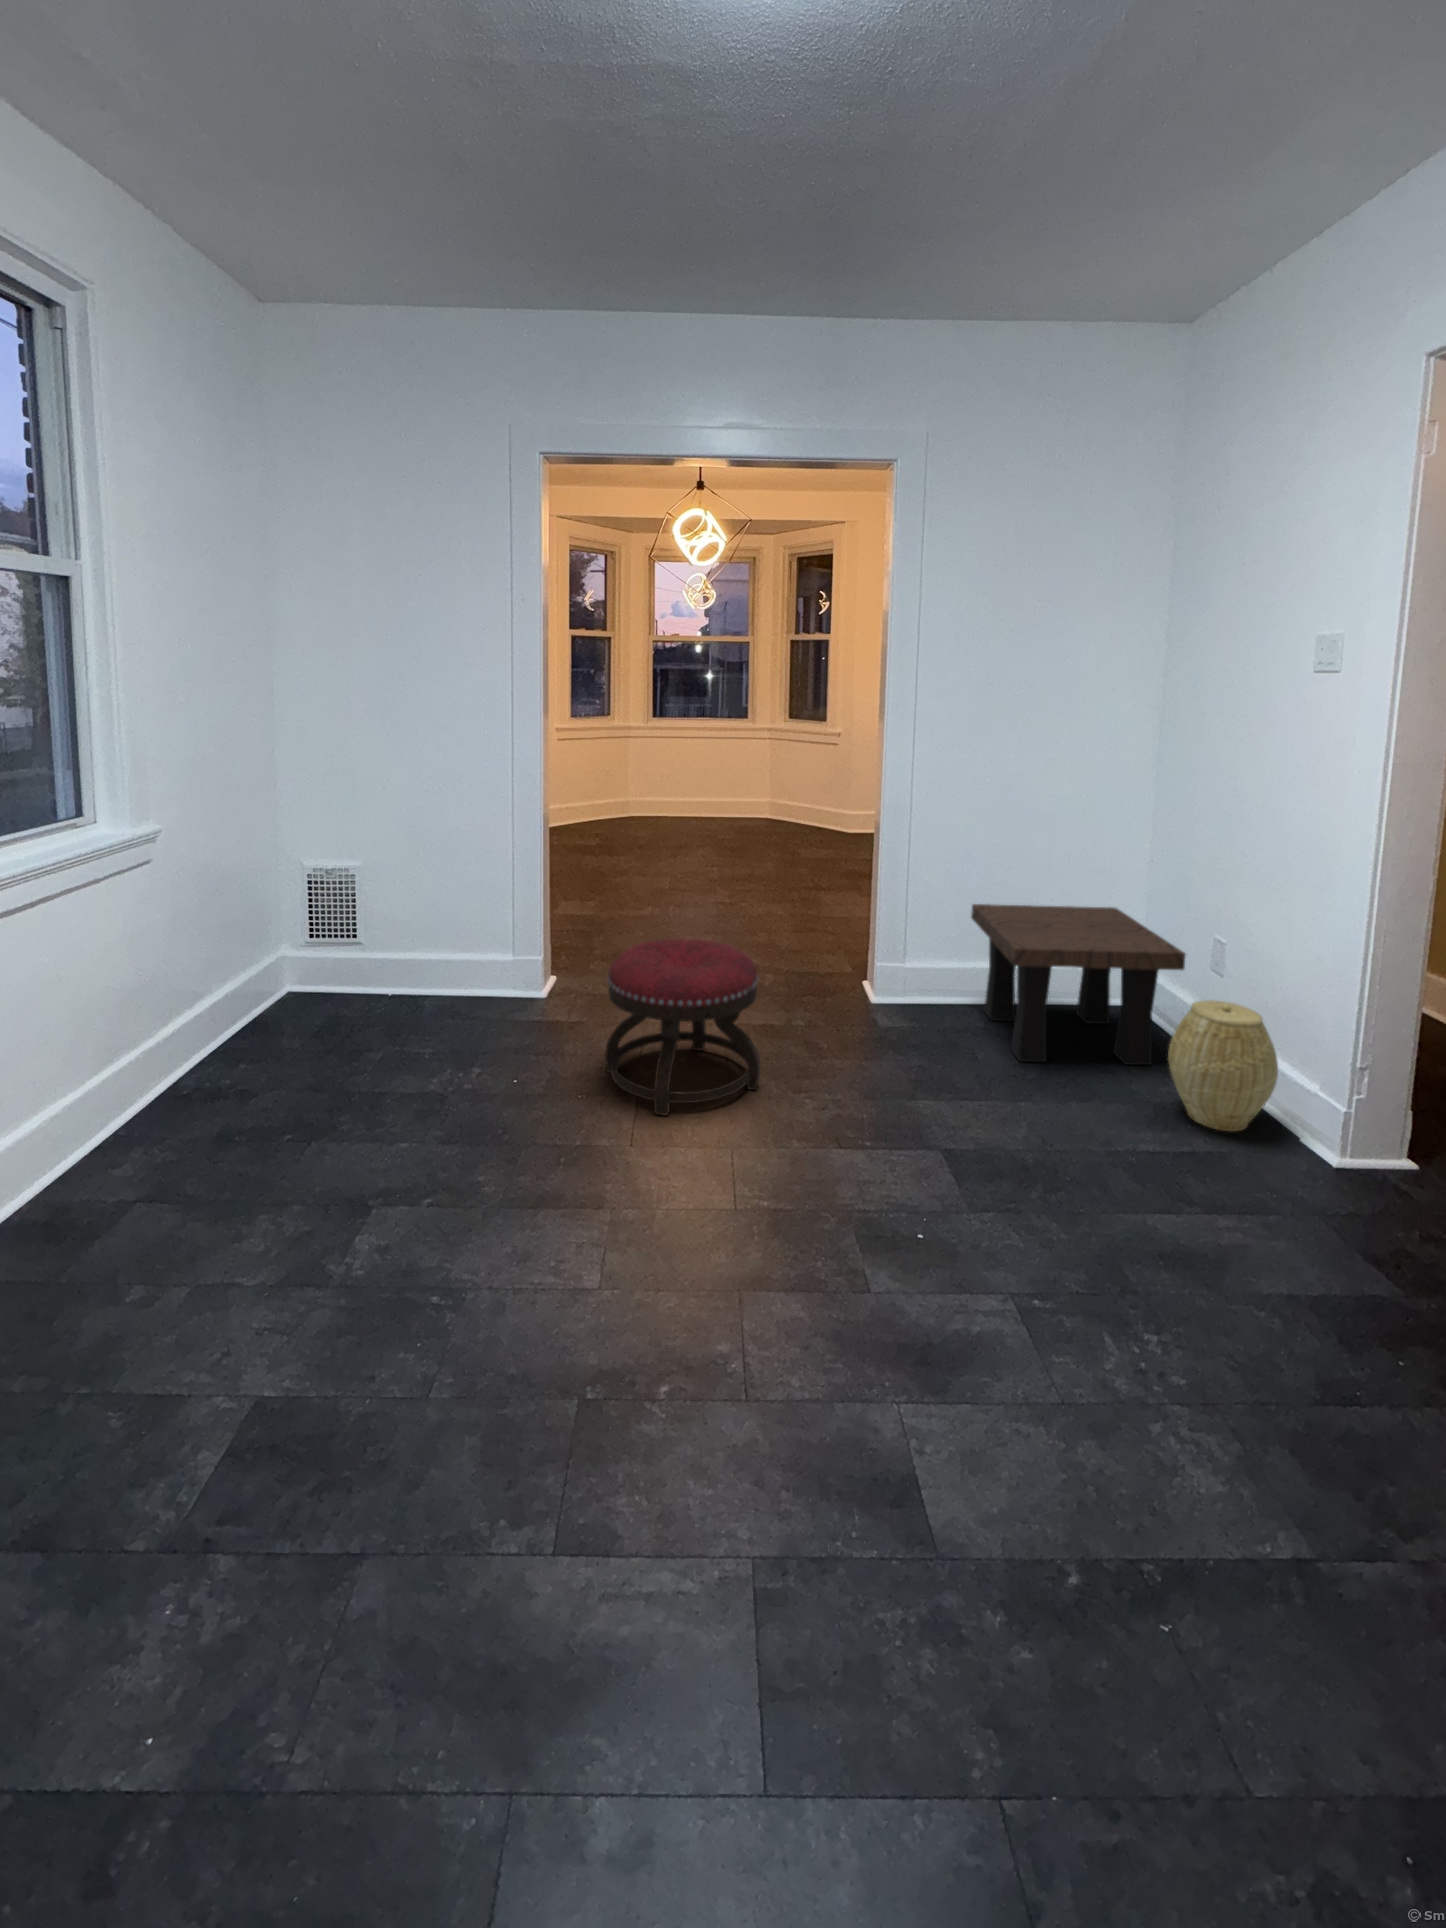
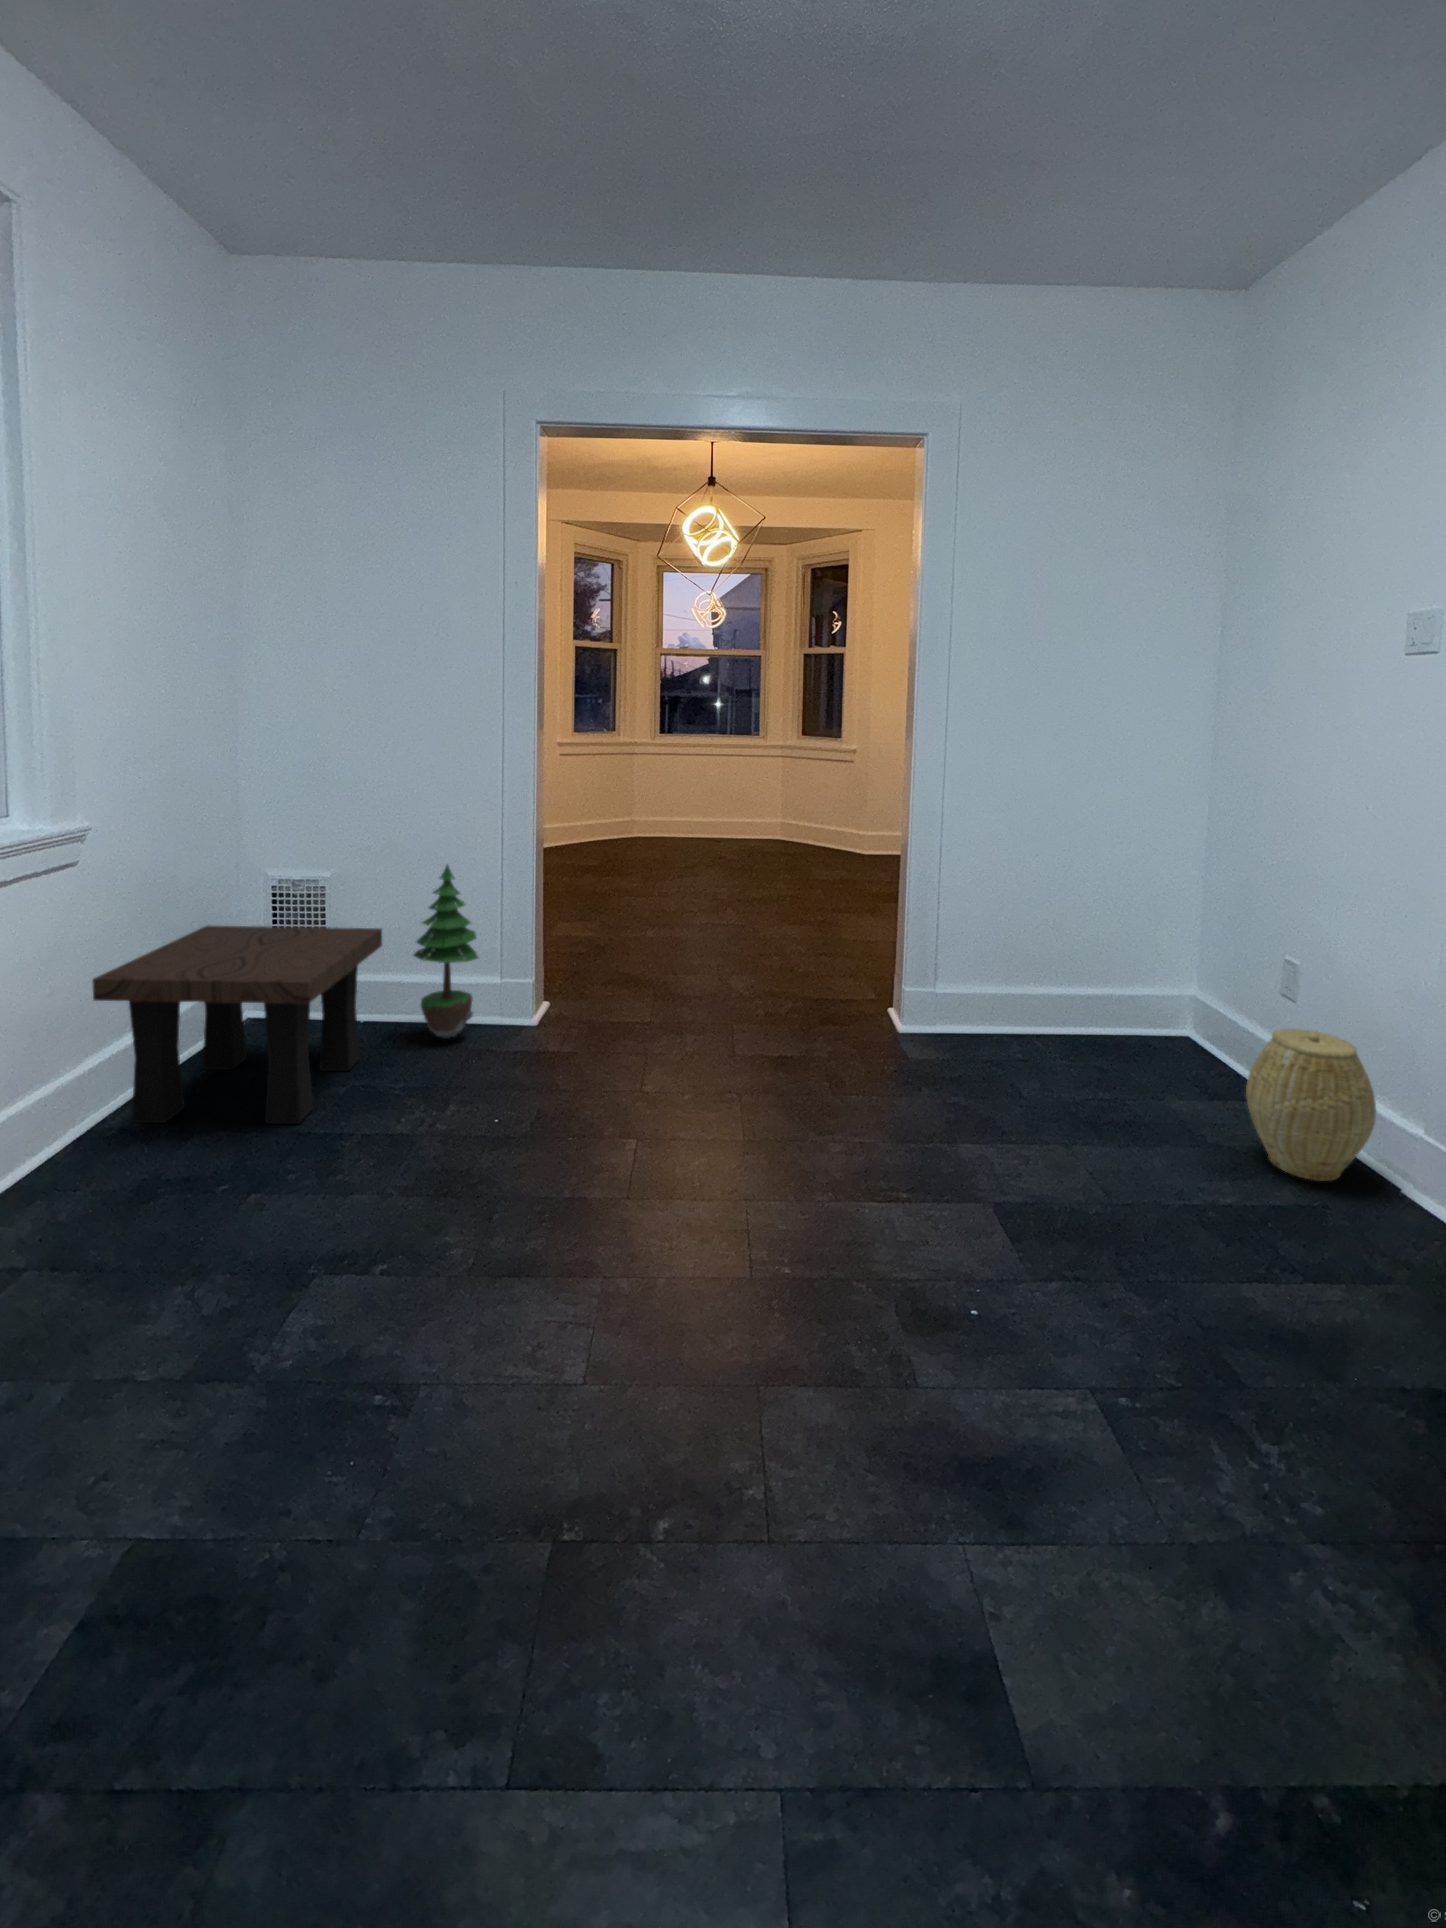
potted tree: none [436,853,496,1009] -> present [414,864,478,1039]
side table: present [971,904,1185,1065] -> present [92,926,382,1124]
ottoman: present [605,939,760,1116] -> none [601,958,779,1162]

